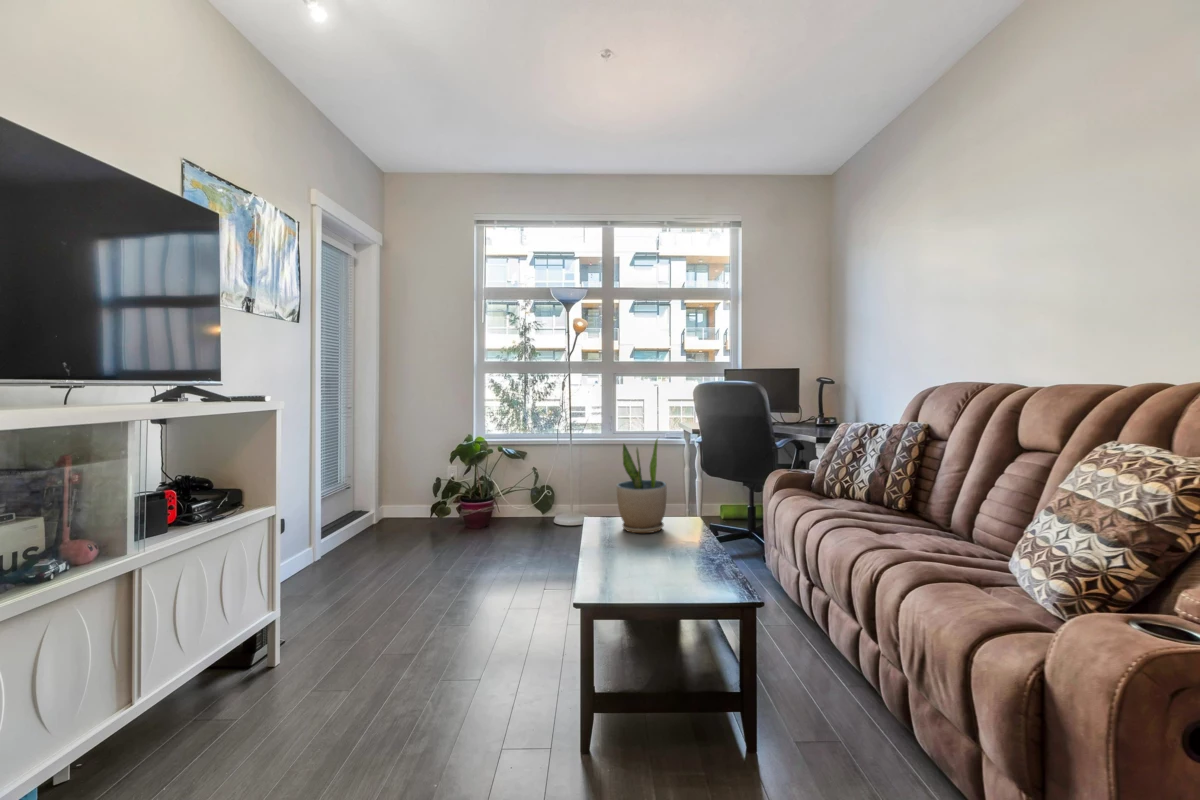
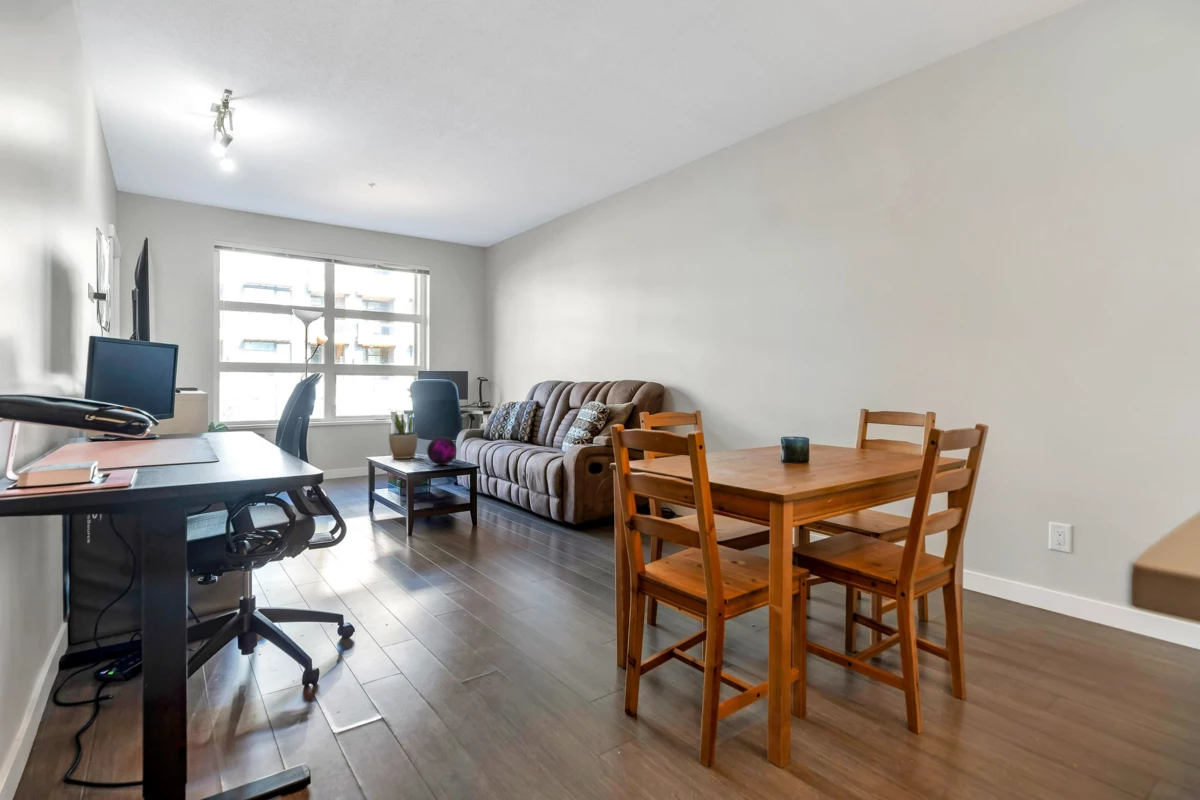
decorative orb: none [648,514,713,581] -> present [427,437,457,465]

